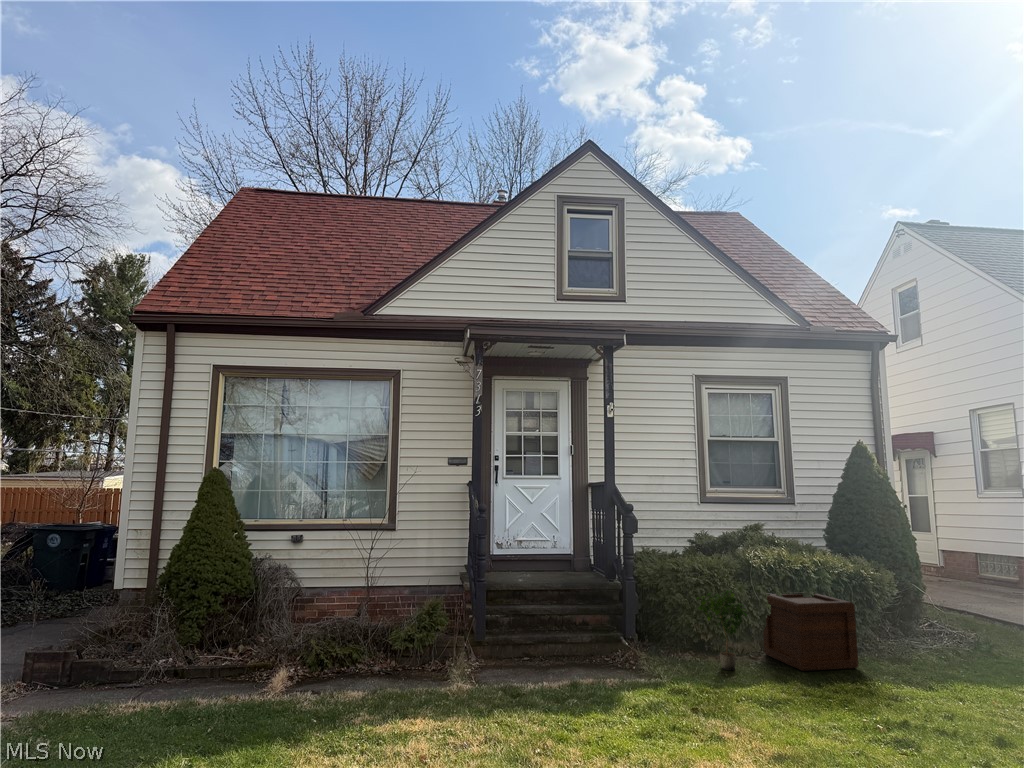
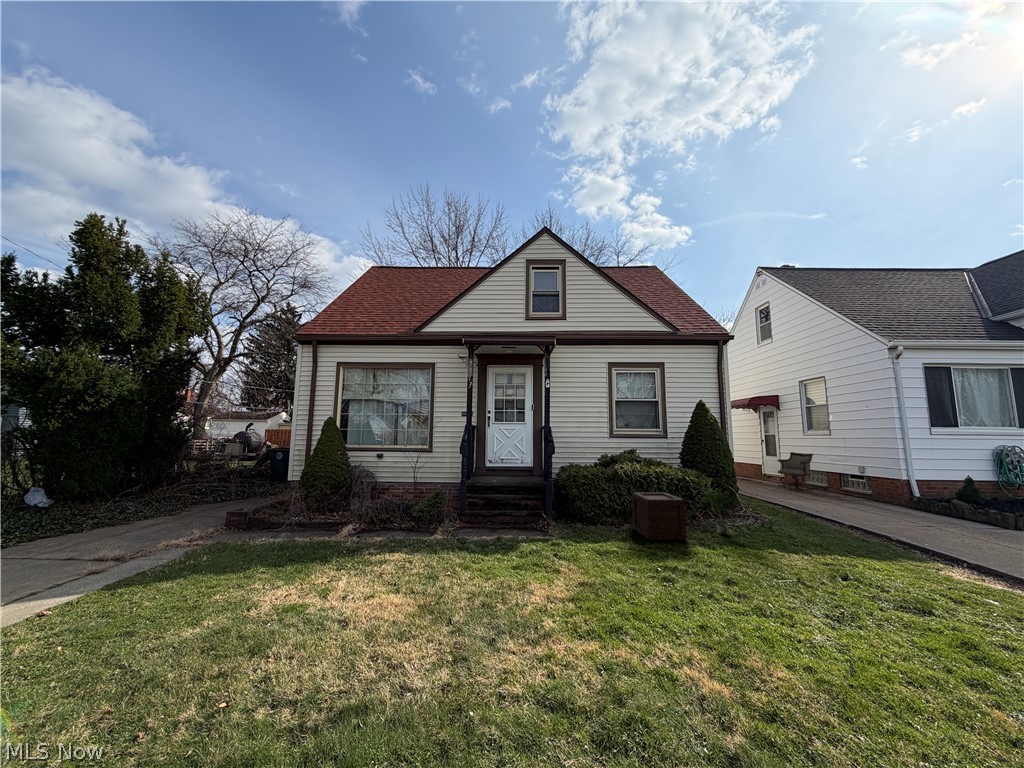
chair: none [939,524,994,585] -> present [778,452,814,490]
potted plant: present [696,590,747,670] -> present [701,488,737,534]

